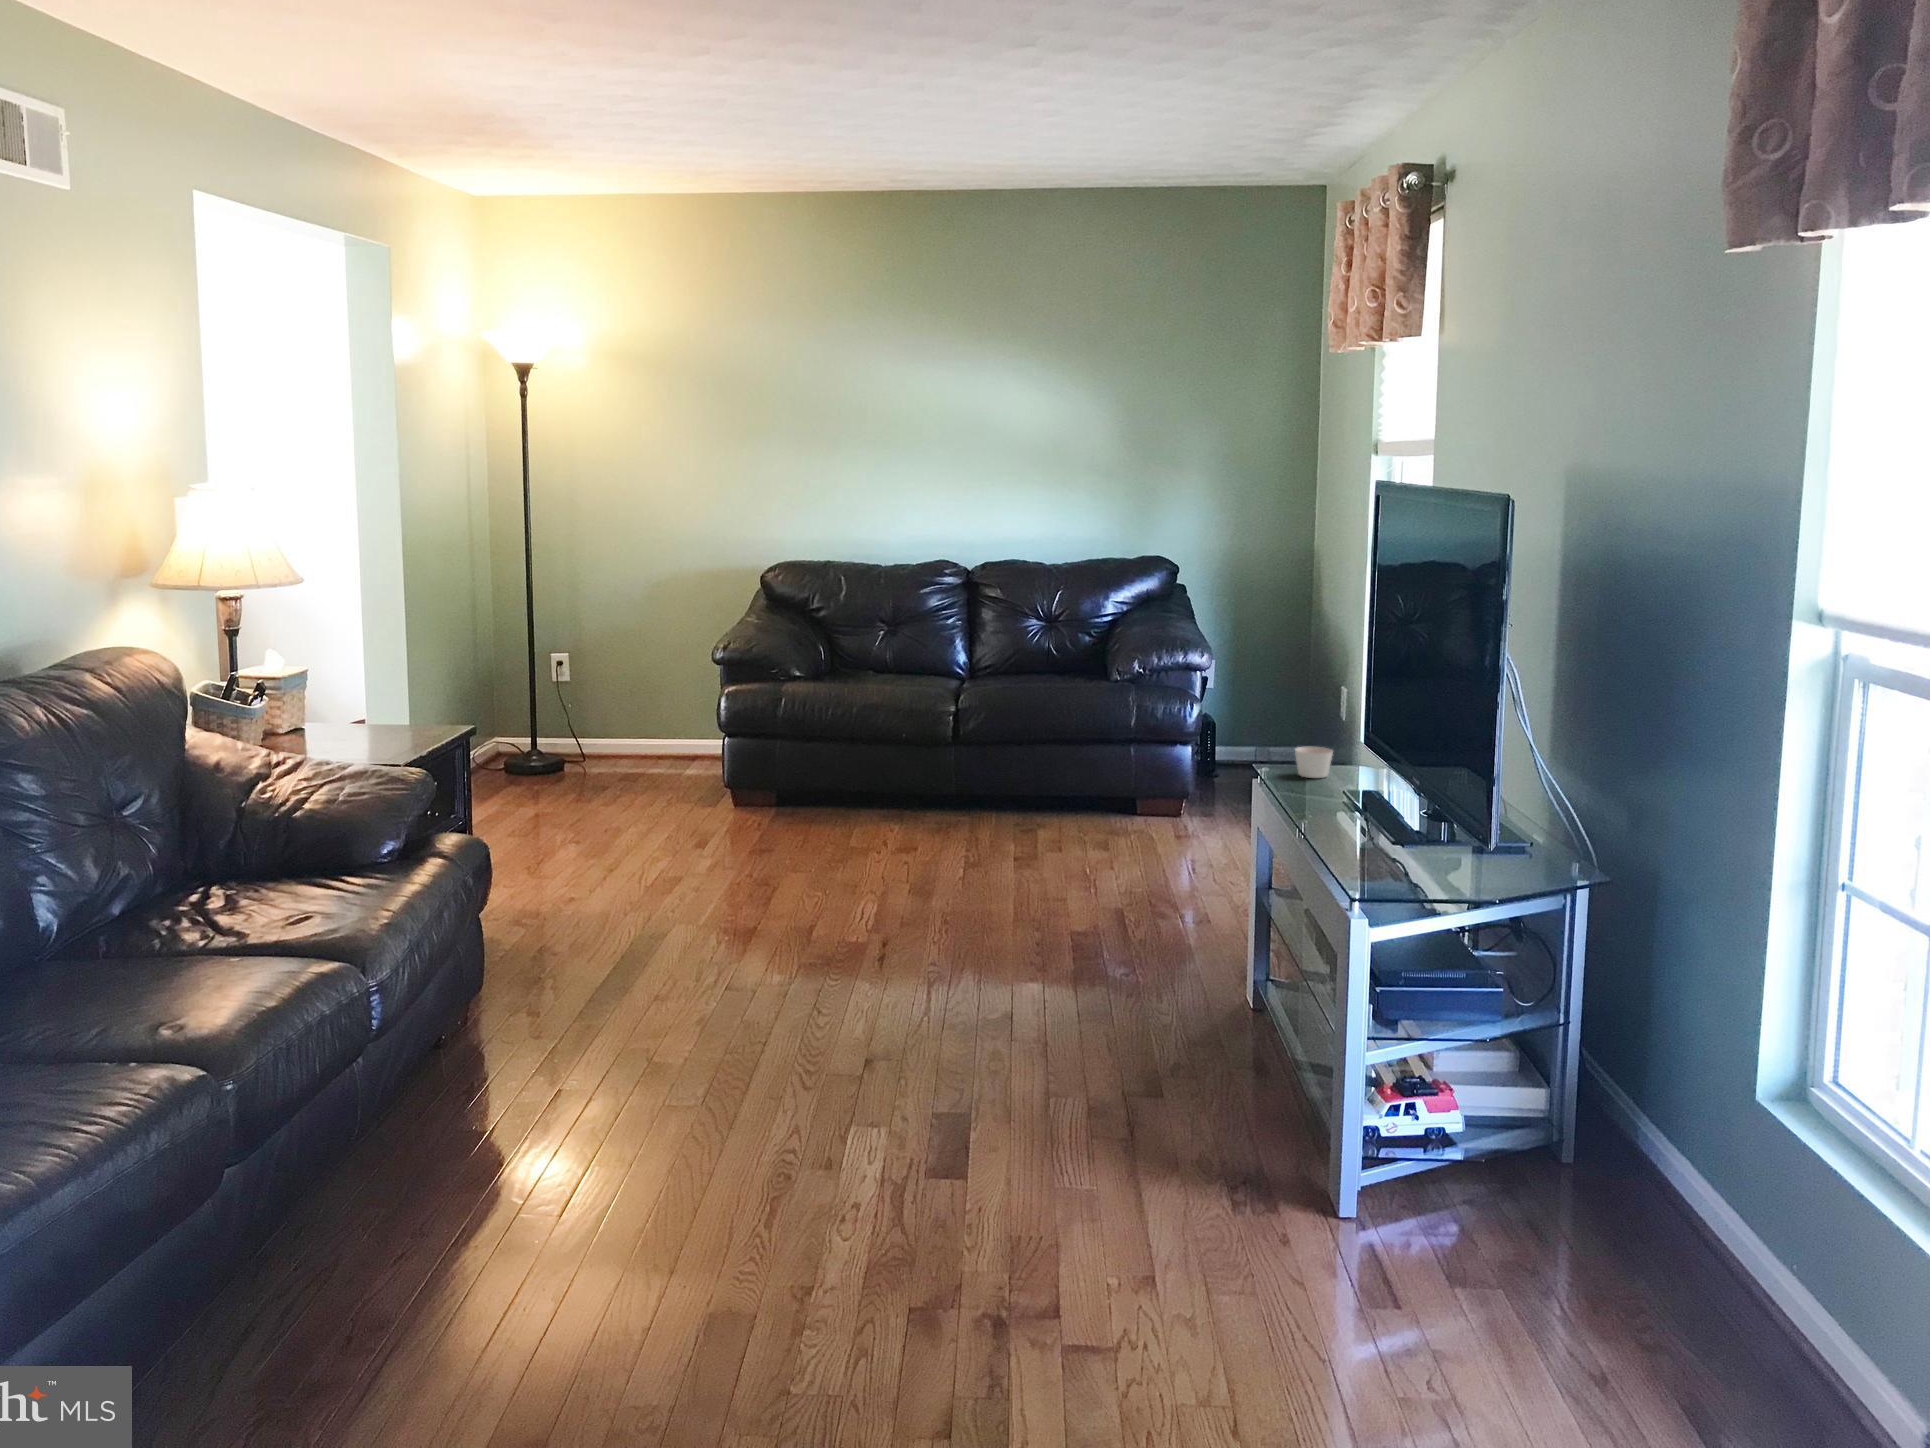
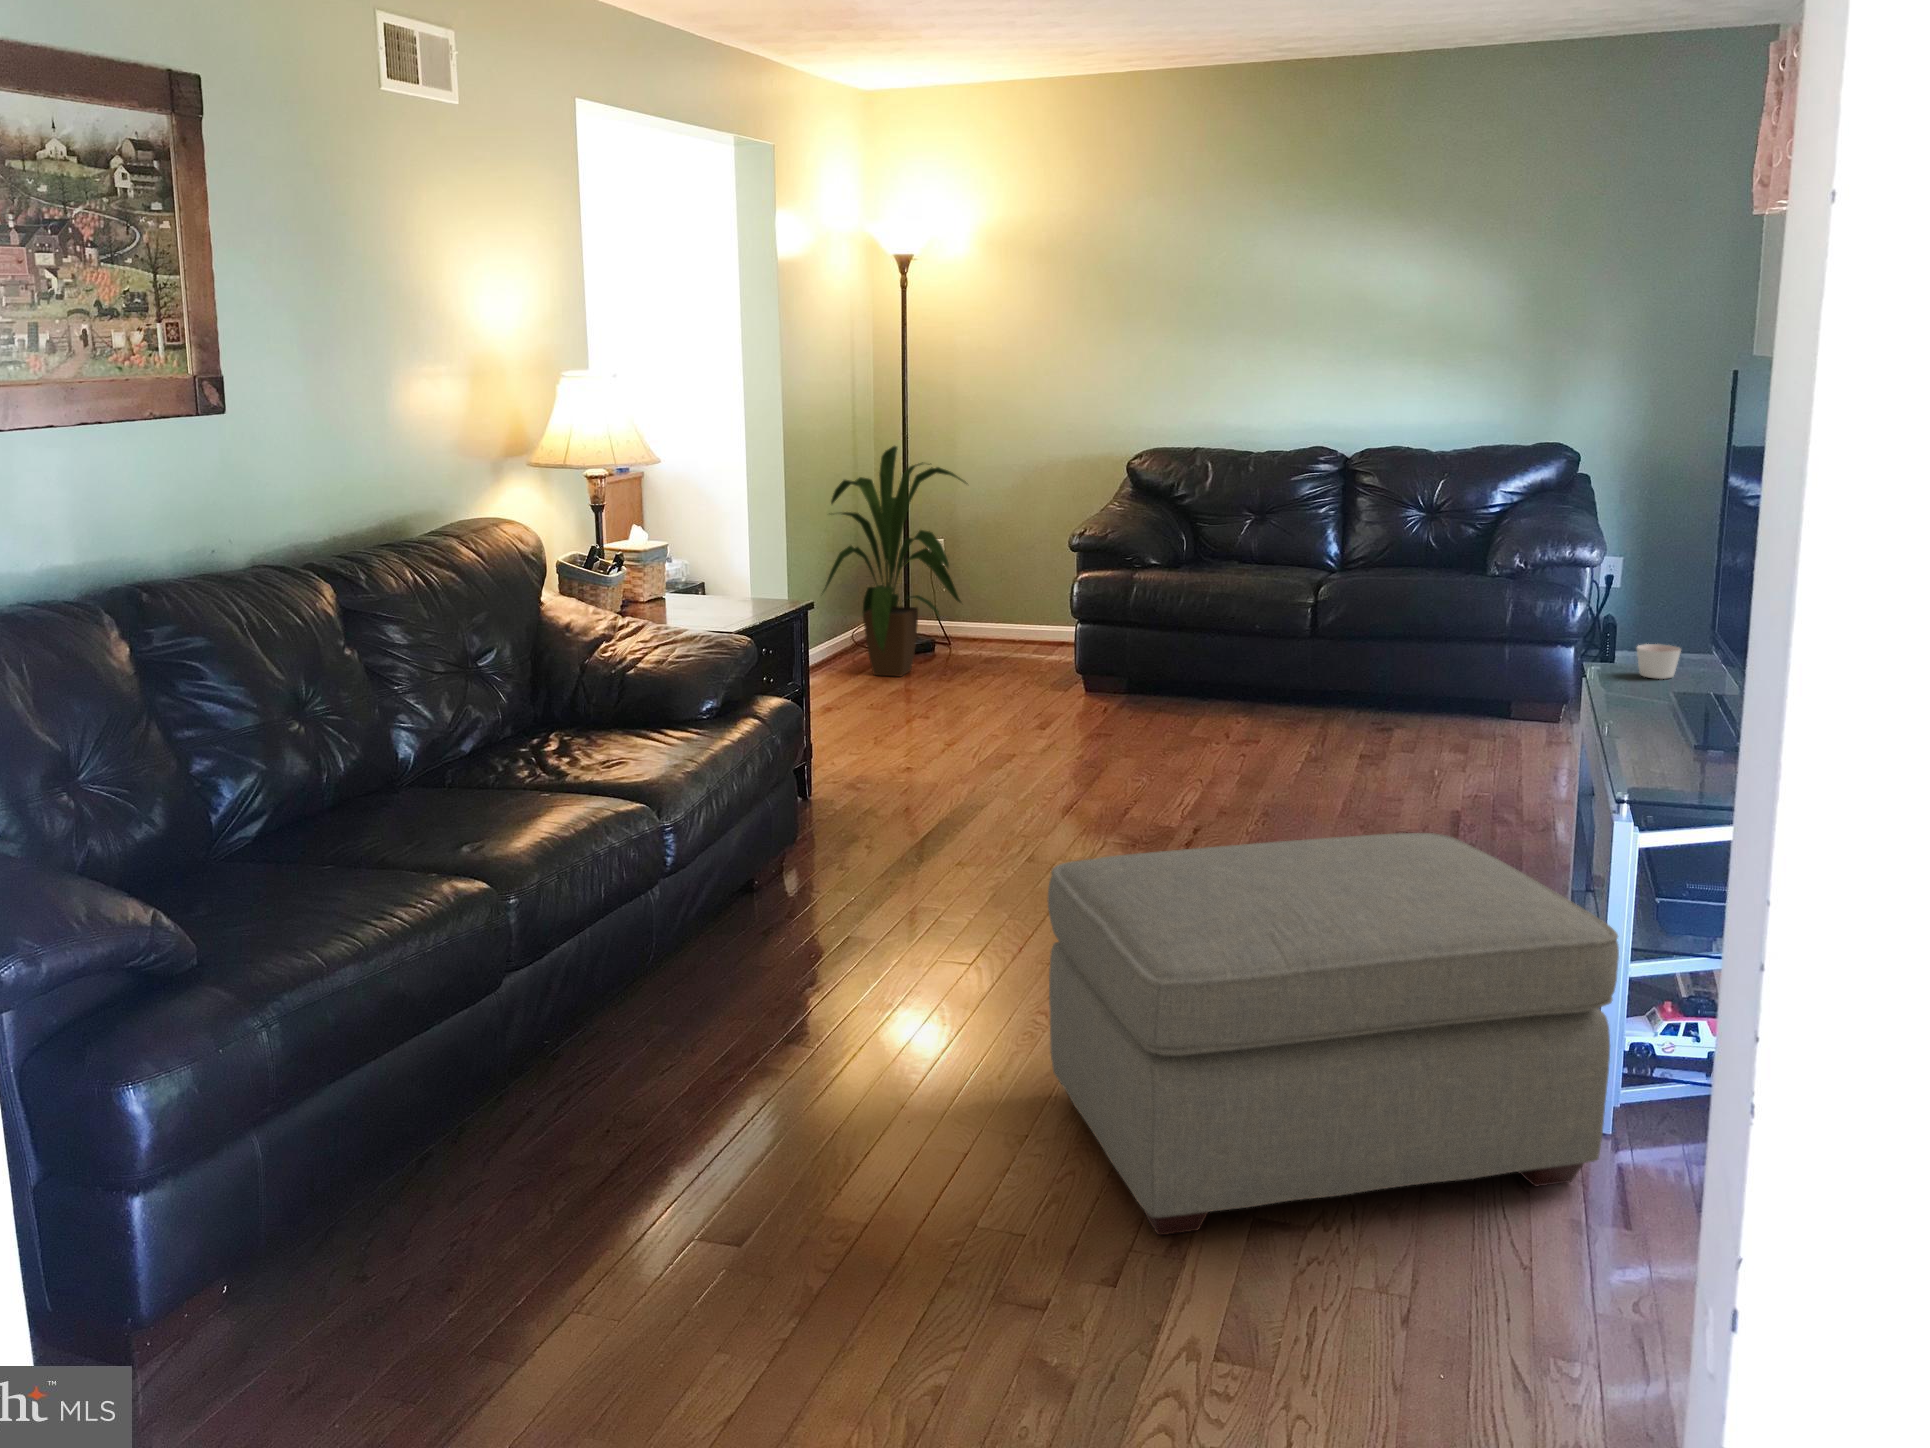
house plant: none [450,560,606,798] -> present [823,446,966,677]
ottoman: none [824,940,1375,1378] -> present [1048,833,1619,1235]

